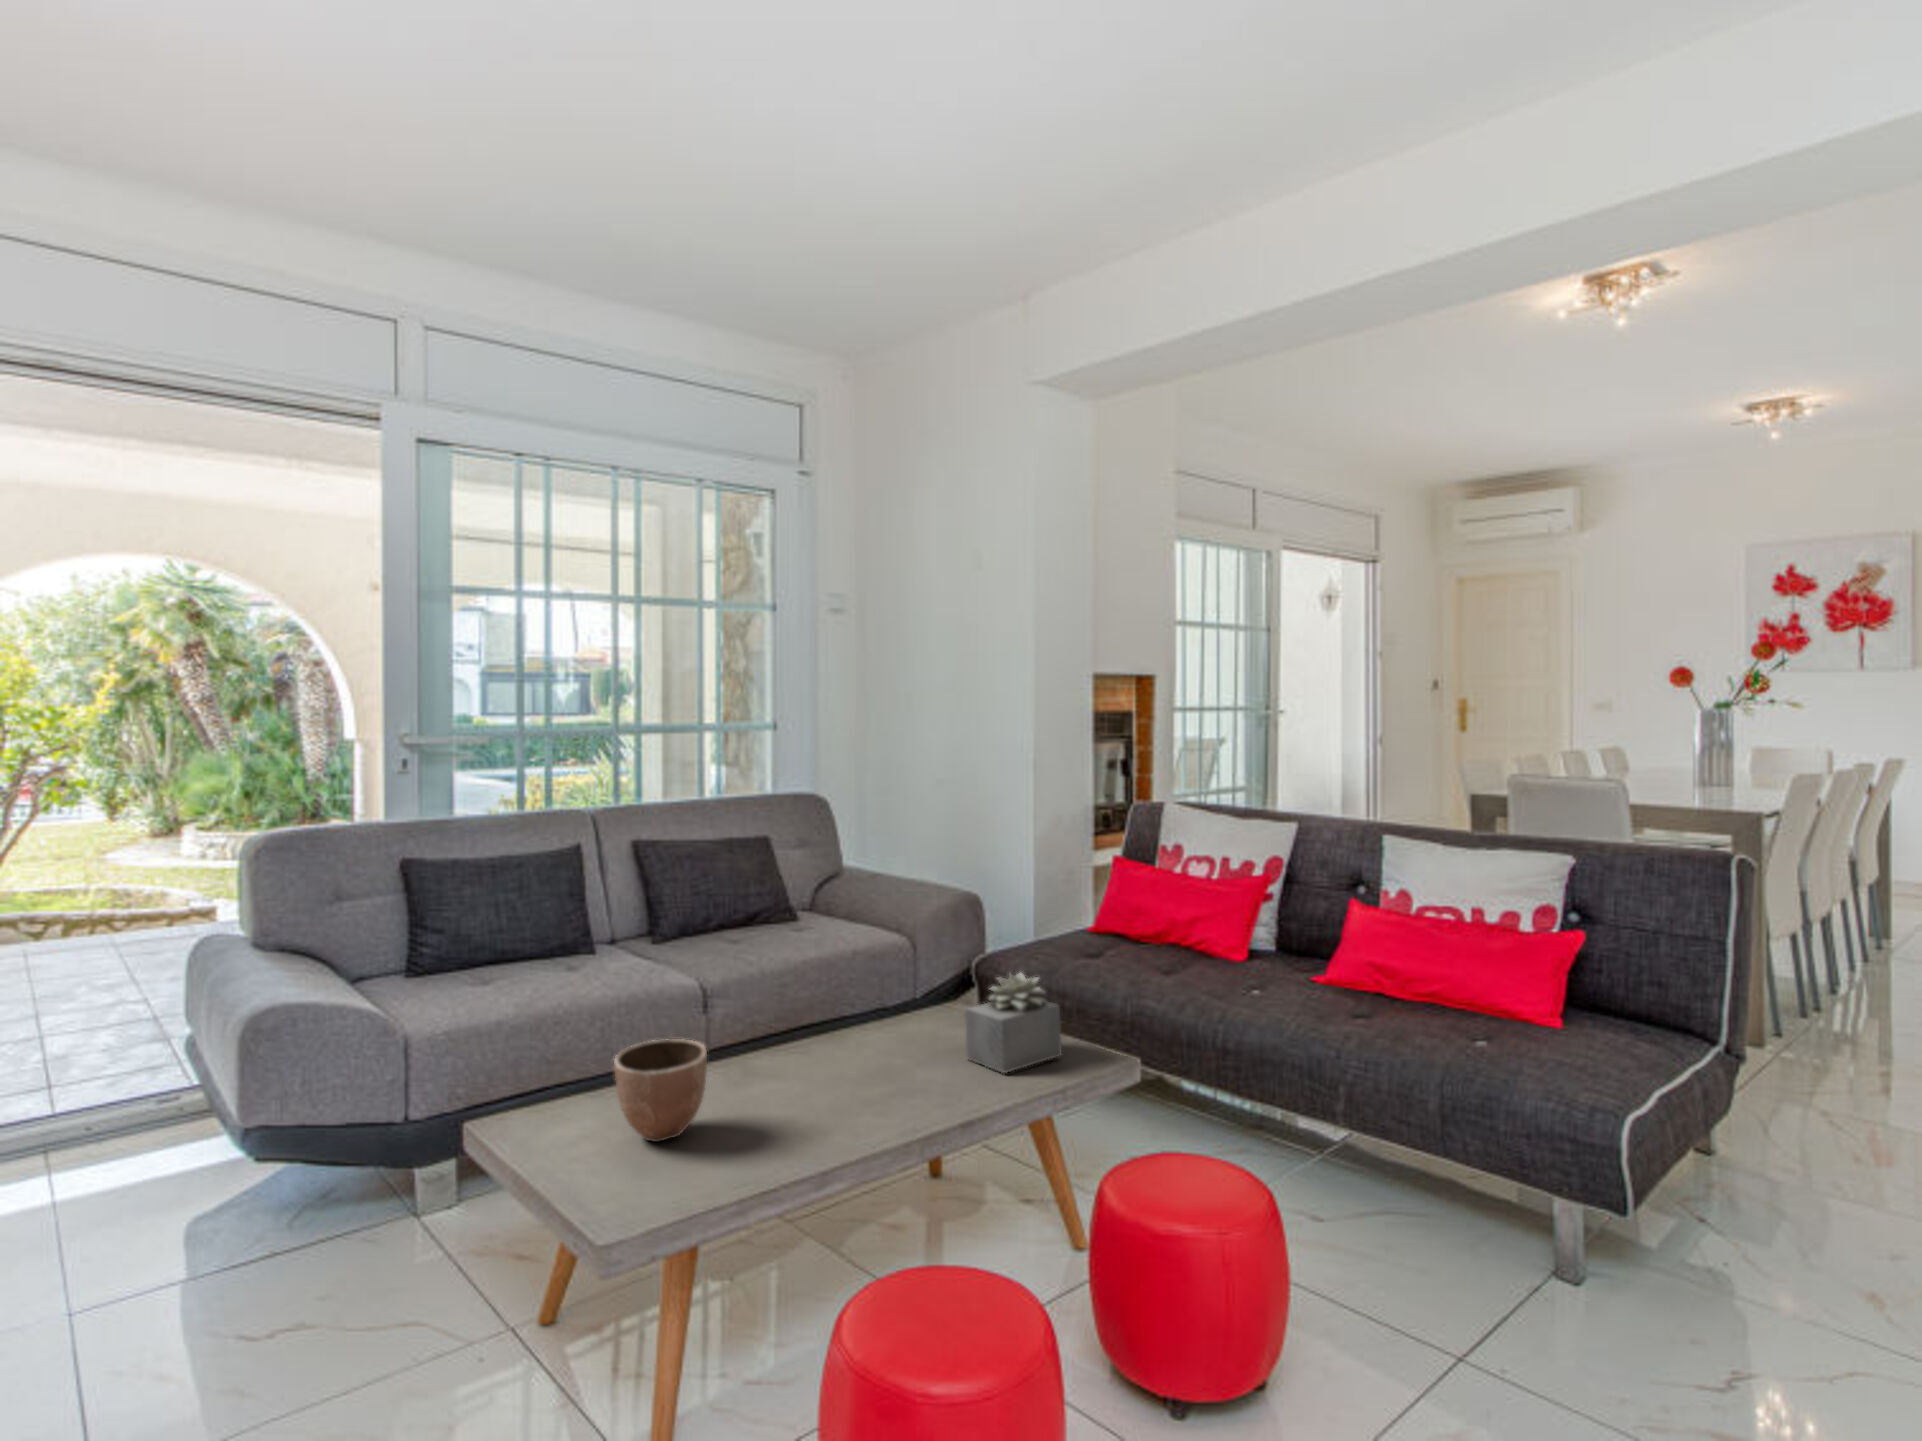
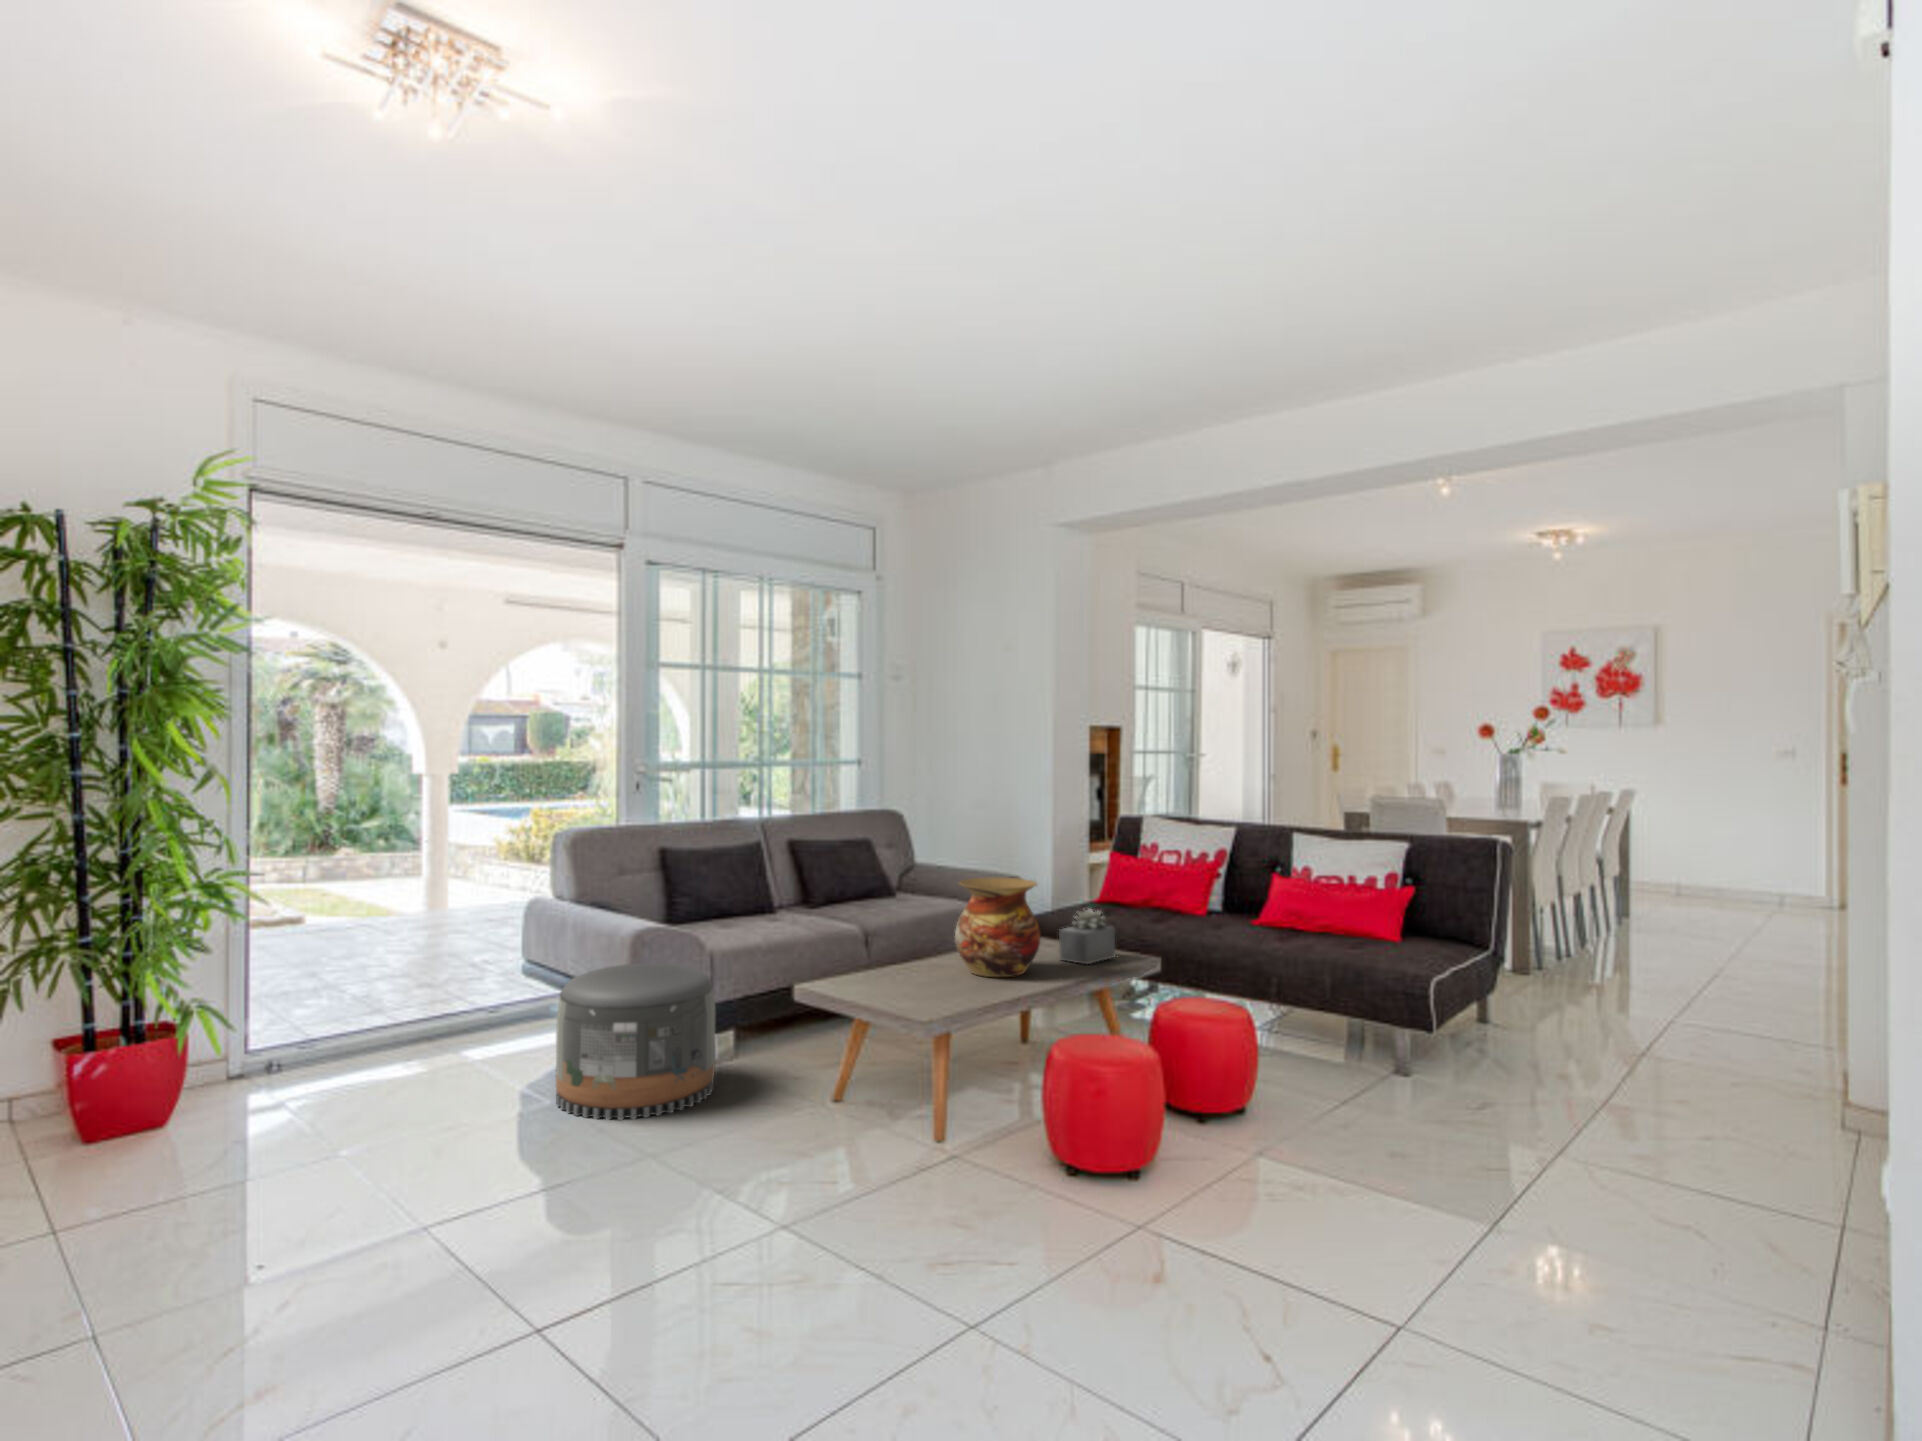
vase: none [767,923,915,1106] -> present [955,877,1040,977]
decorative bowl: present [614,1039,707,1142] -> none [890,937,941,991]
pouf: none [99,1052,398,1345] -> present [556,963,715,1120]

